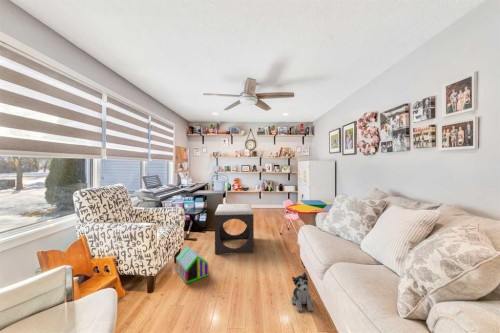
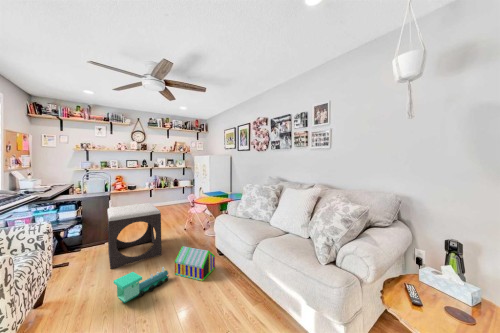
toy house: present [176,246,208,283] -> present [175,246,215,281]
toy train: none [208,261,252,285] -> present [114,267,169,303]
plush toy: present [292,273,313,311] -> none [216,257,237,294]

